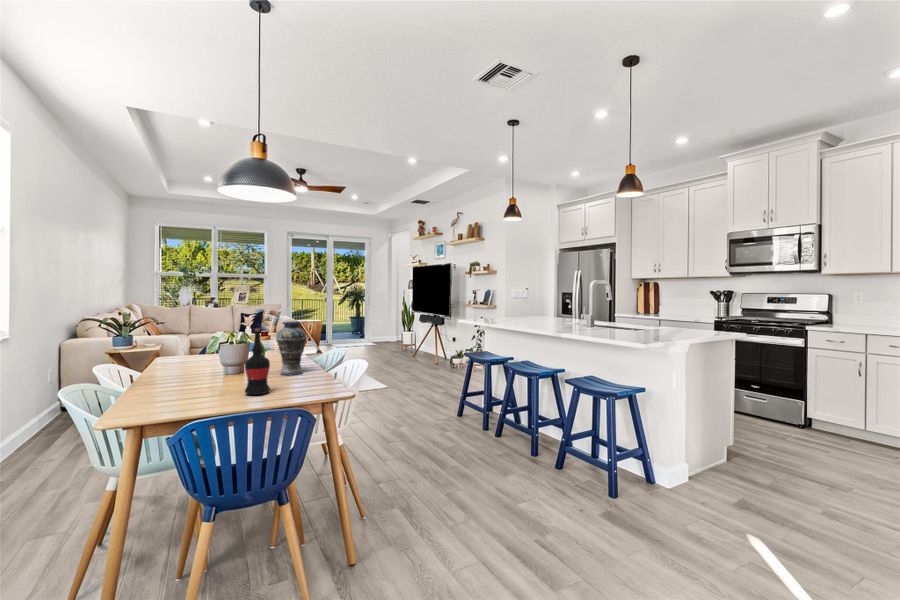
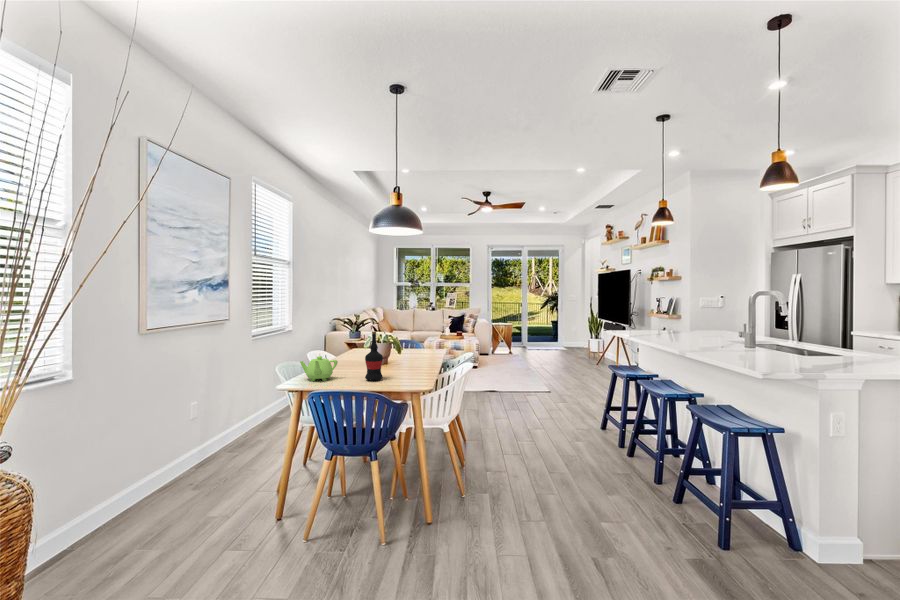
vase: present [276,321,306,375] -> none [406,326,429,369]
teapot: none [135,369,199,407] -> present [300,356,338,381]

